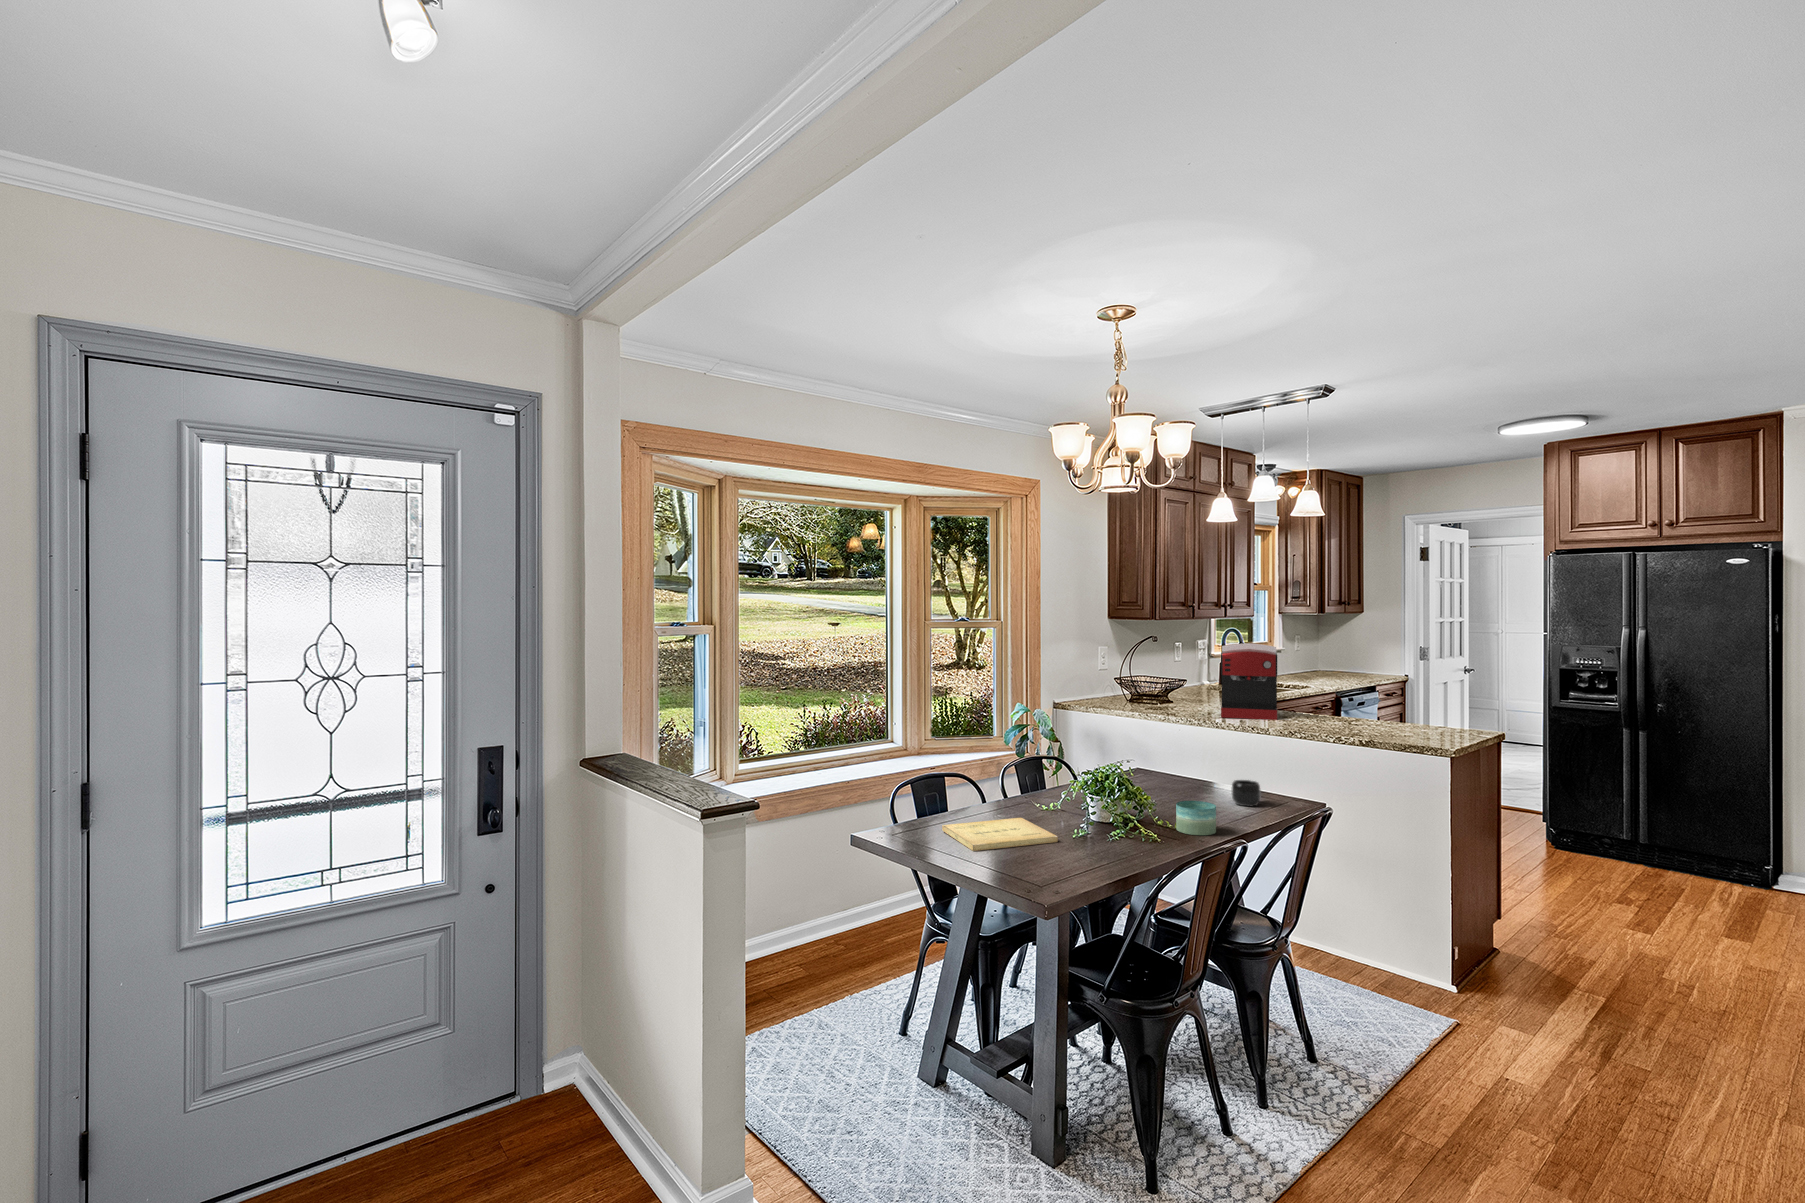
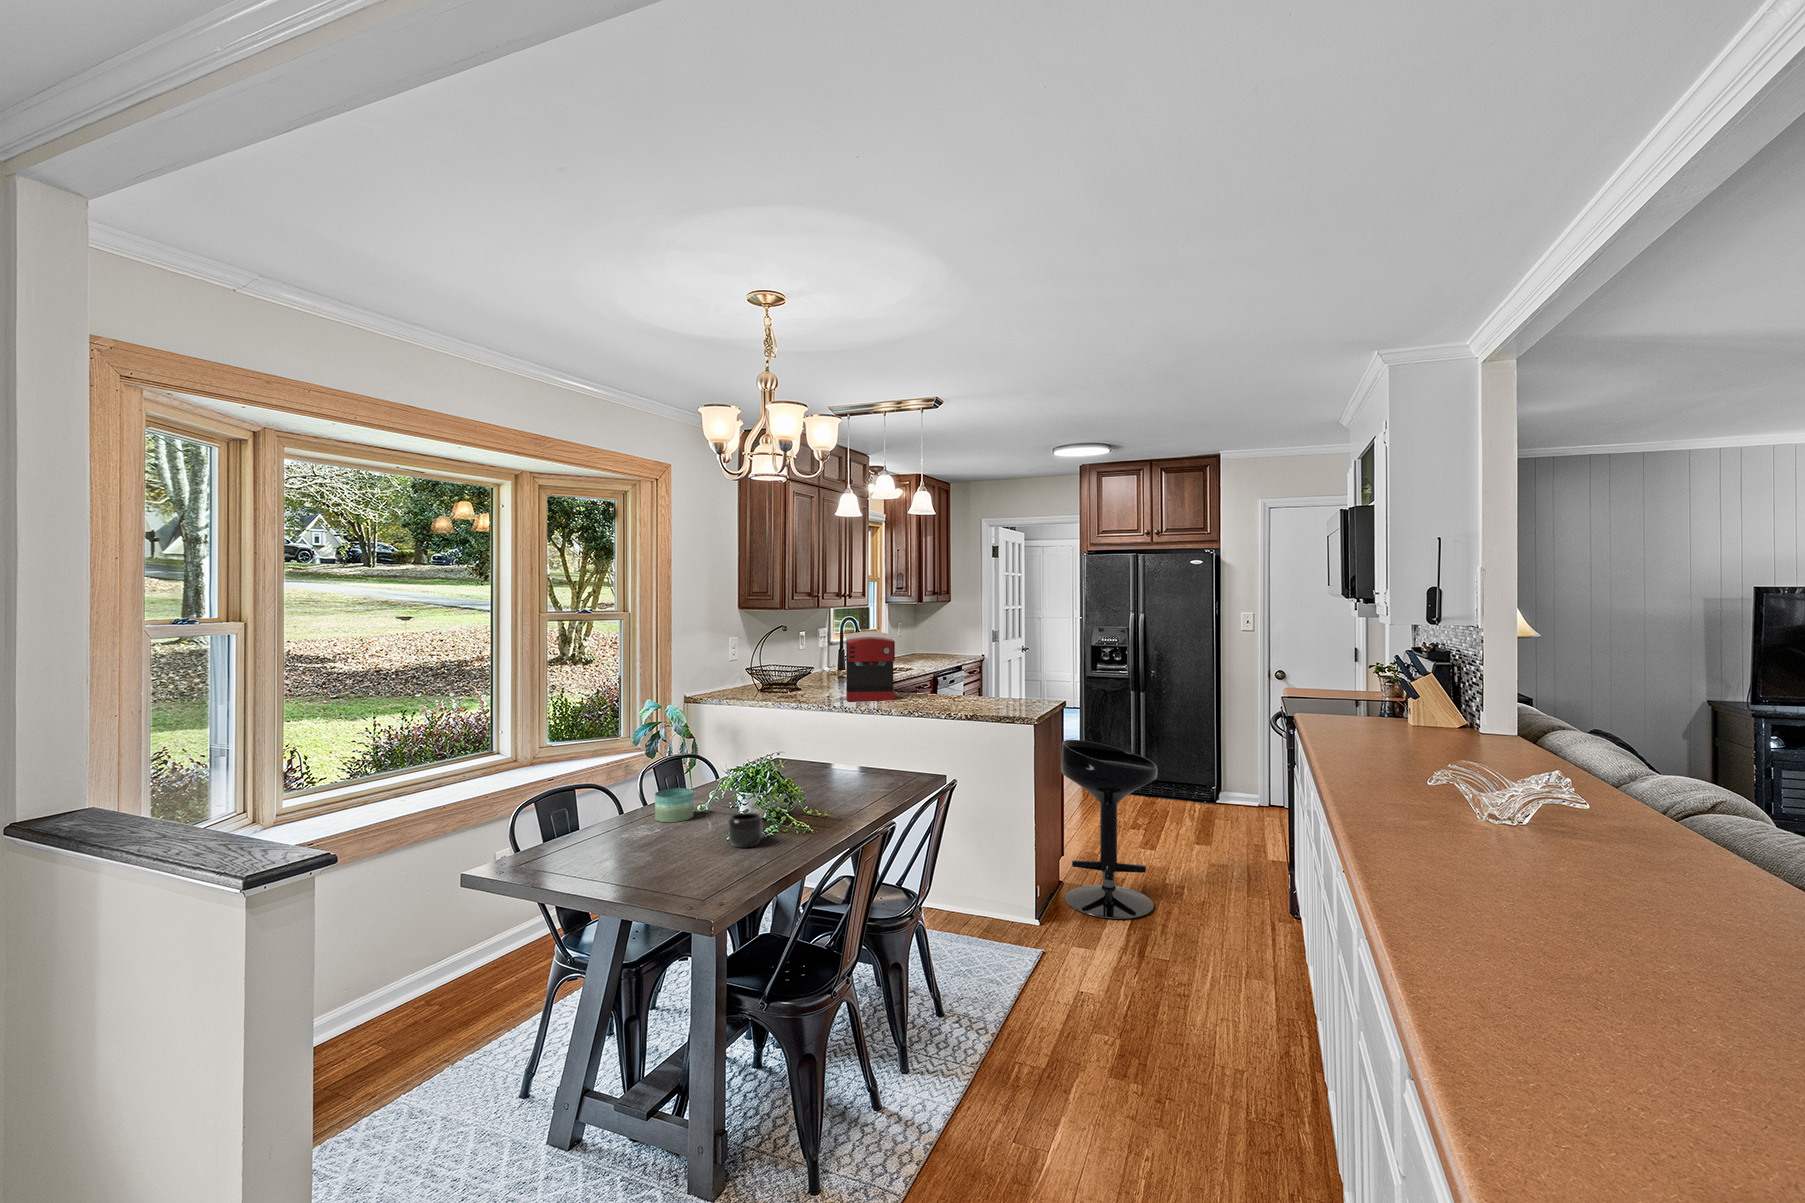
mug: present [1231,780,1261,806] -> present [728,813,762,847]
bar stool: none [1495,781,1640,1013] -> present [1061,740,1157,919]
candle: present [1176,801,1216,835] -> present [655,788,694,822]
book: present [942,818,1058,851] -> none [573,825,707,873]

